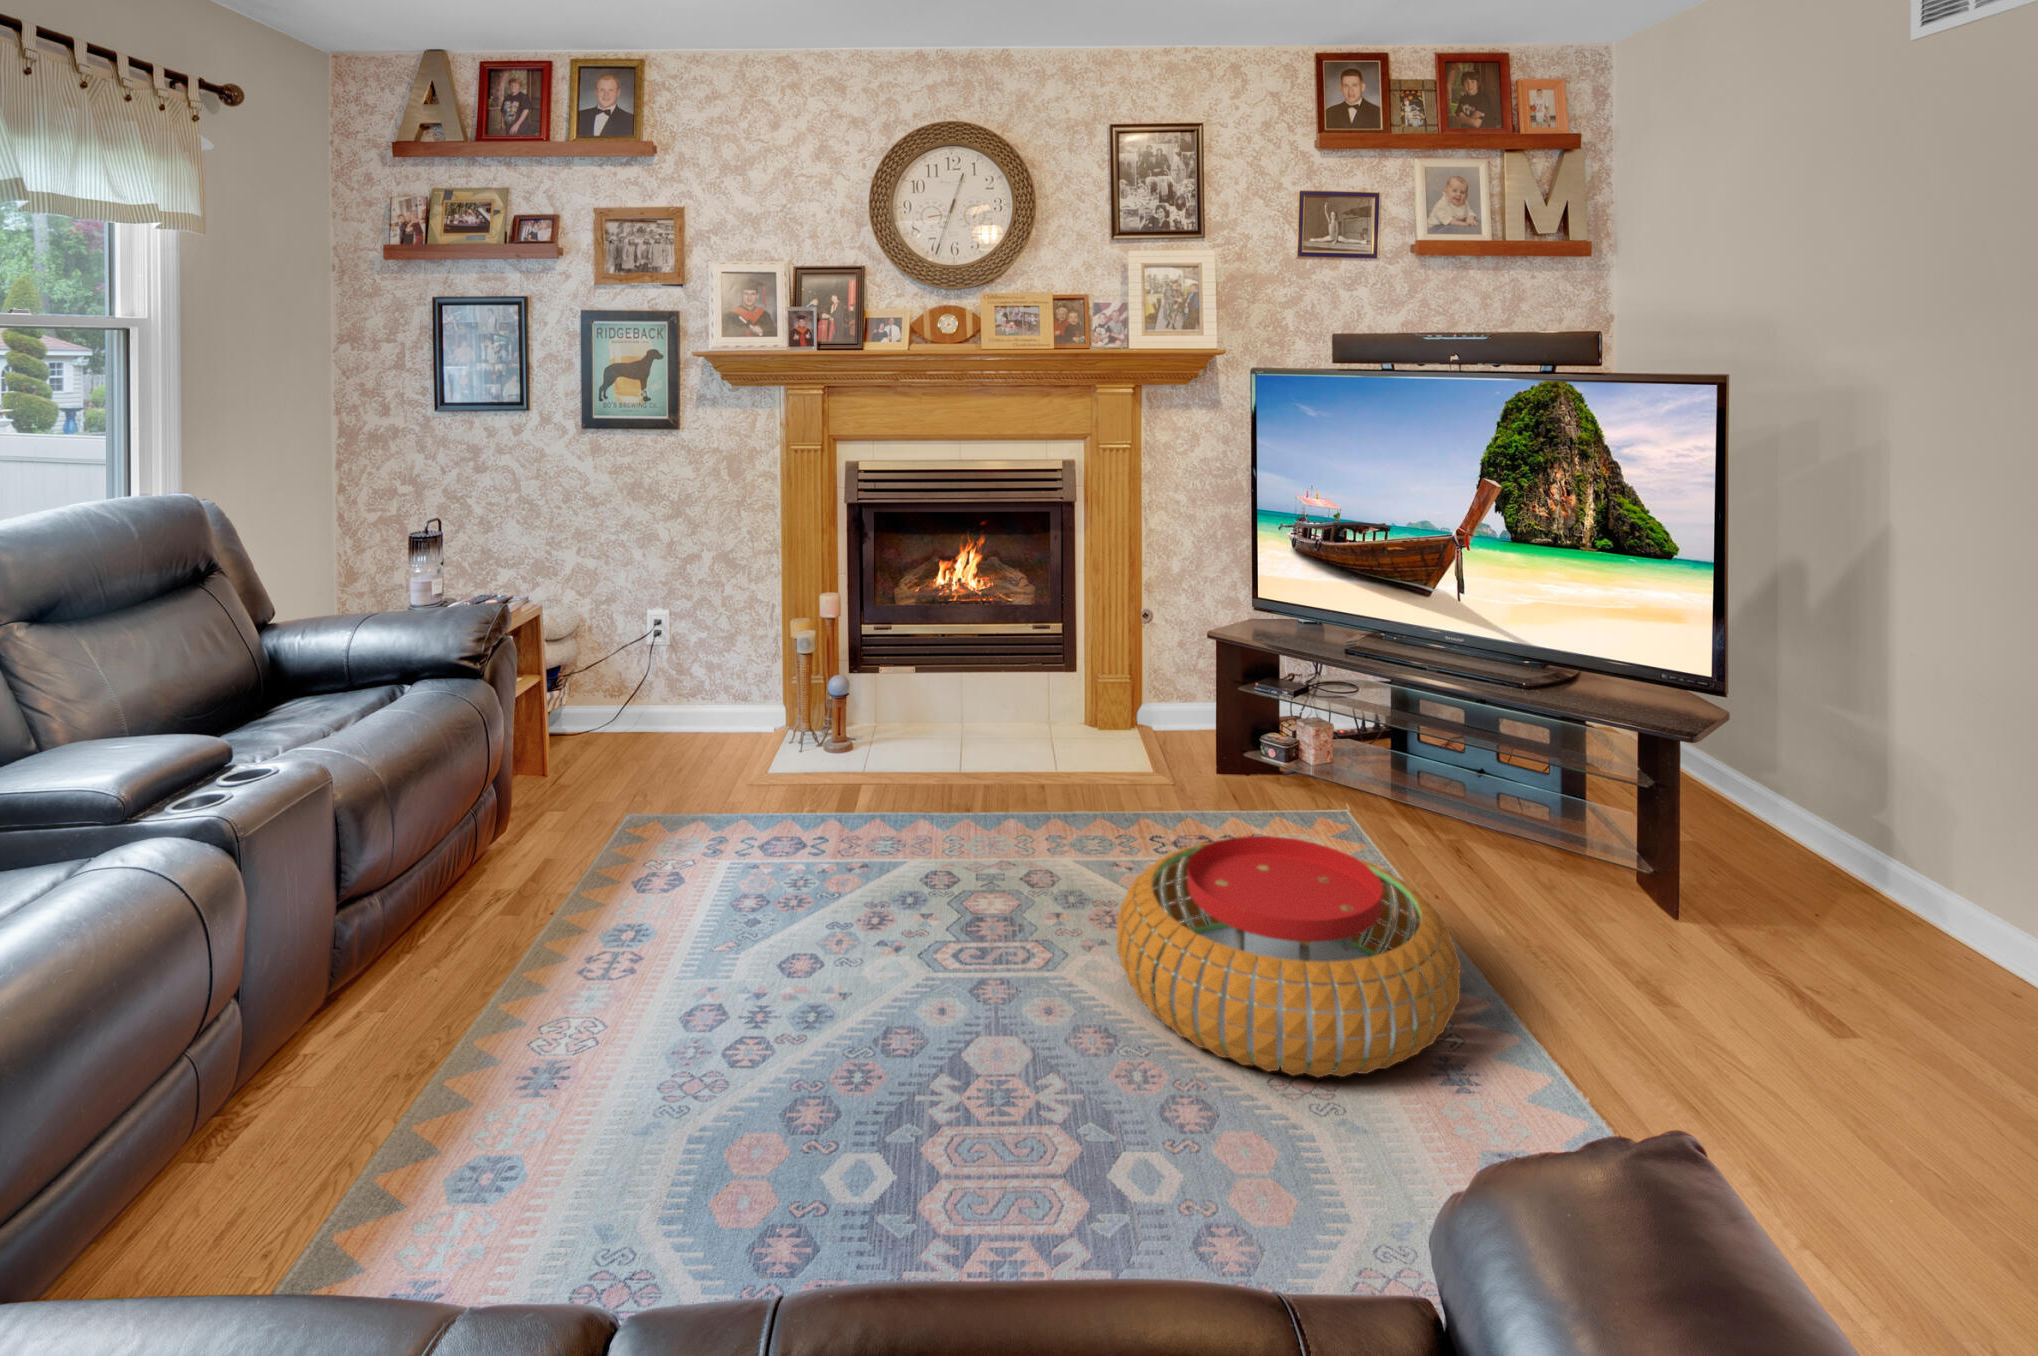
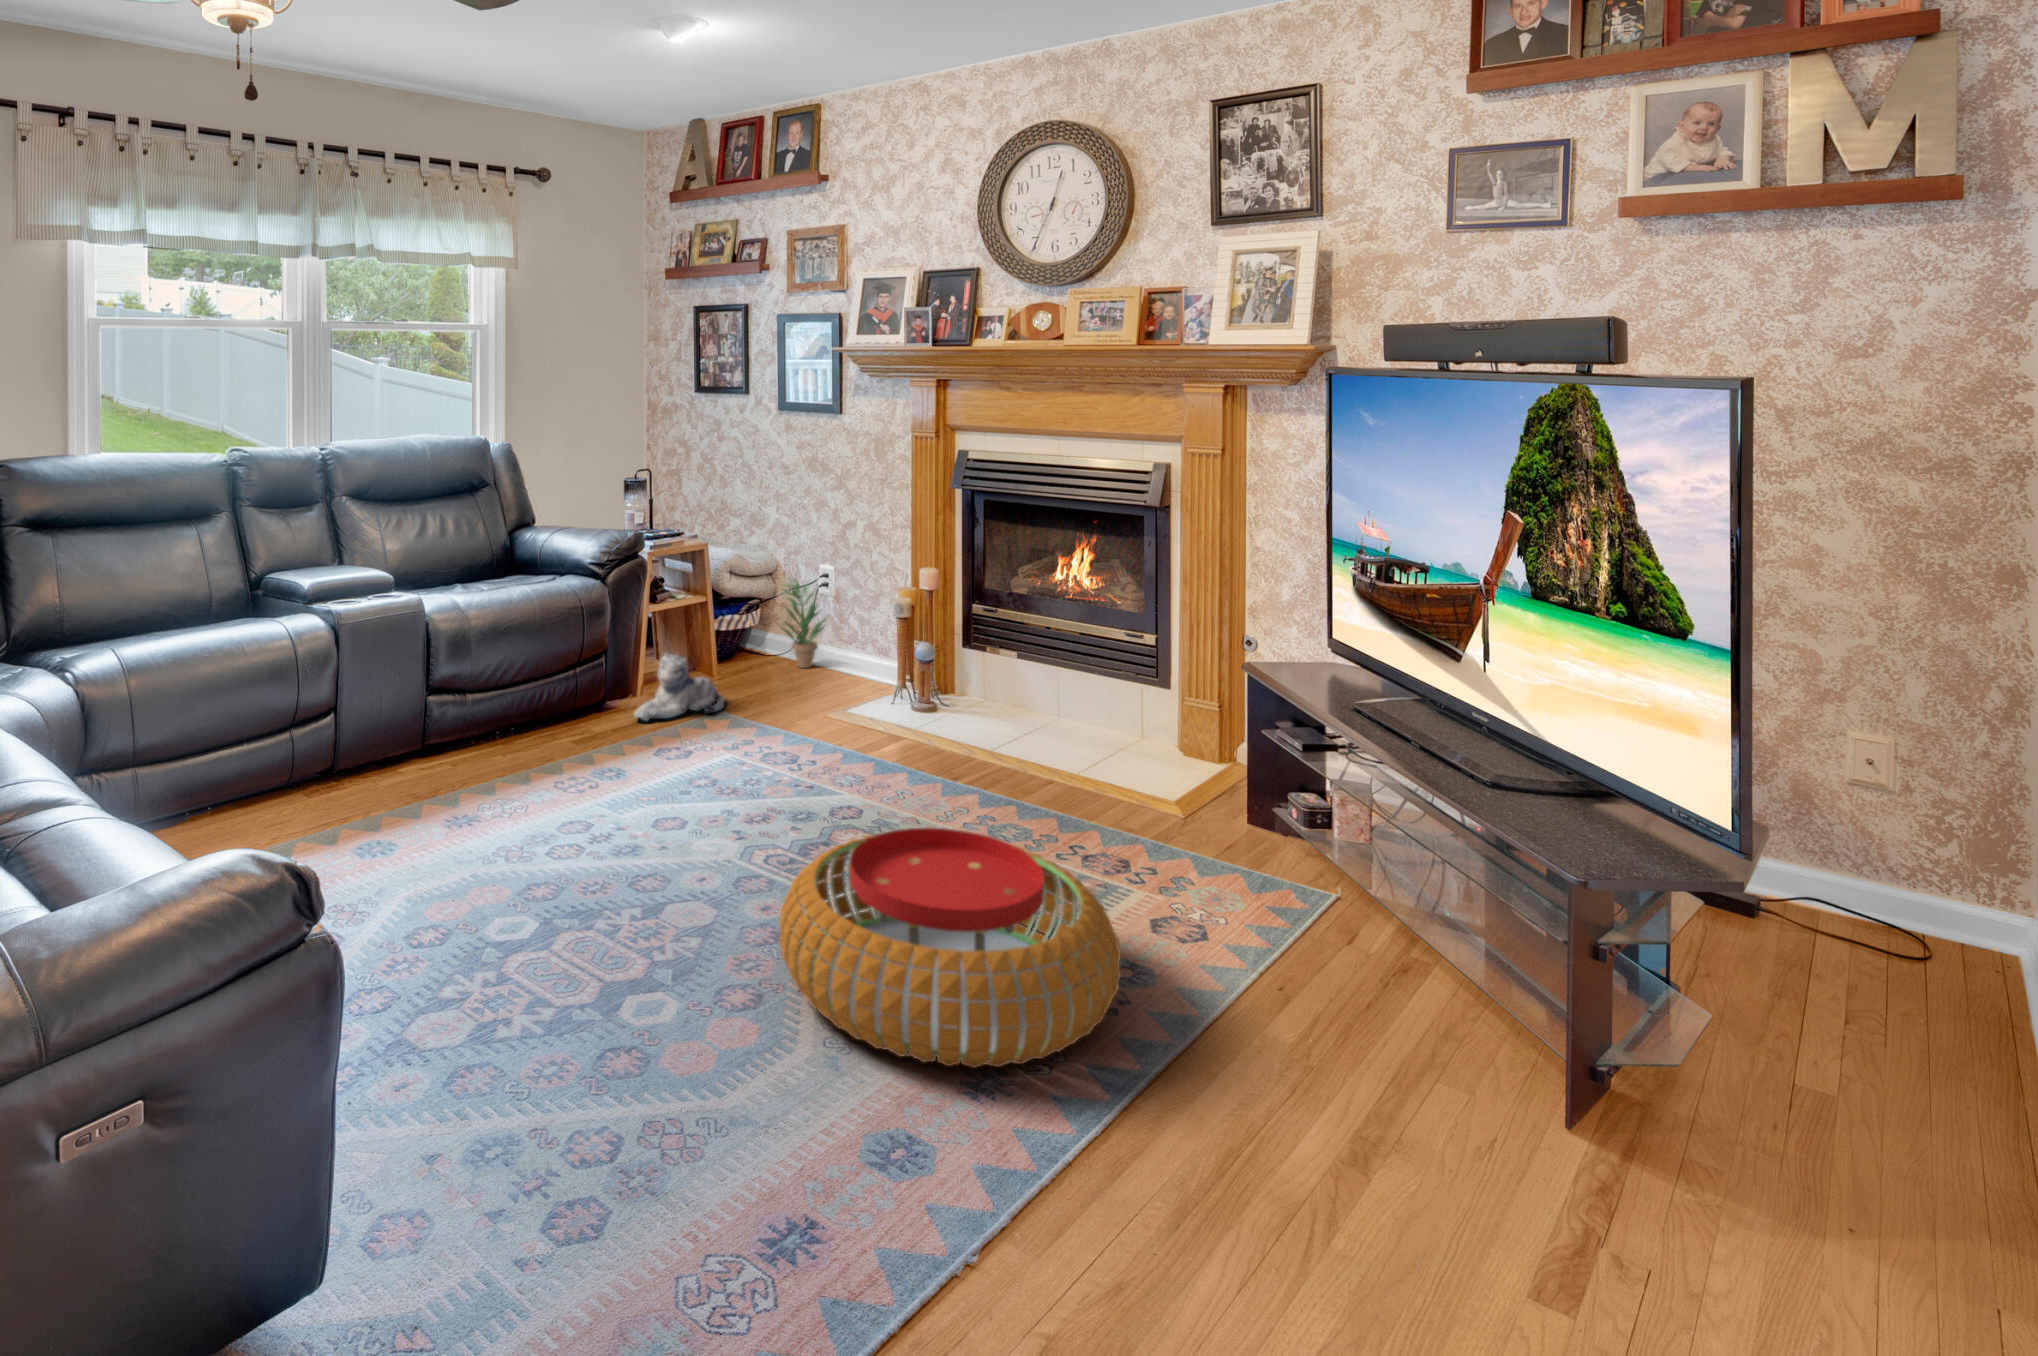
potted plant: none [610,619,668,727] -> present [782,578,825,668]
plush toy: none [547,742,636,840] -> present [634,652,725,721]

